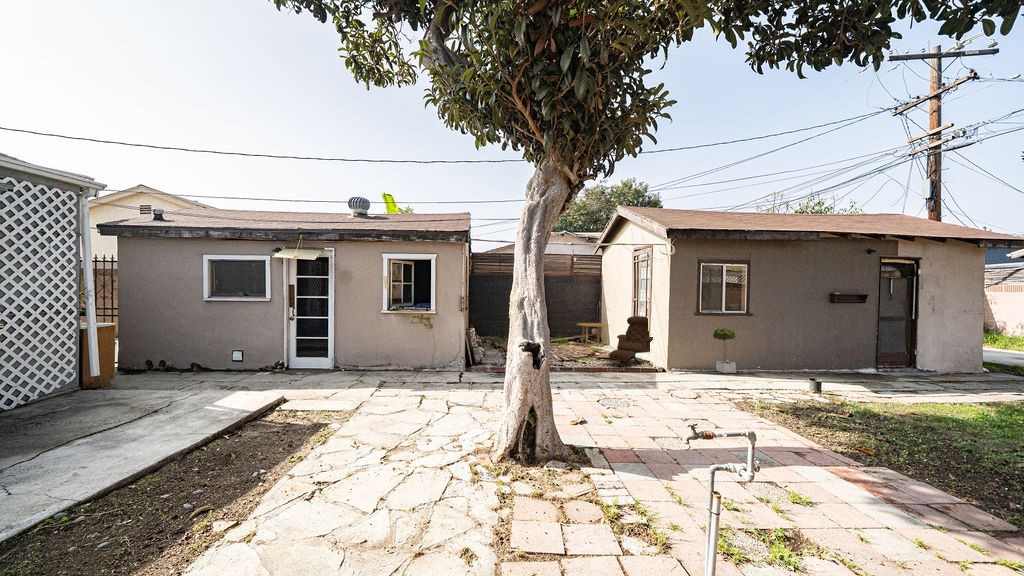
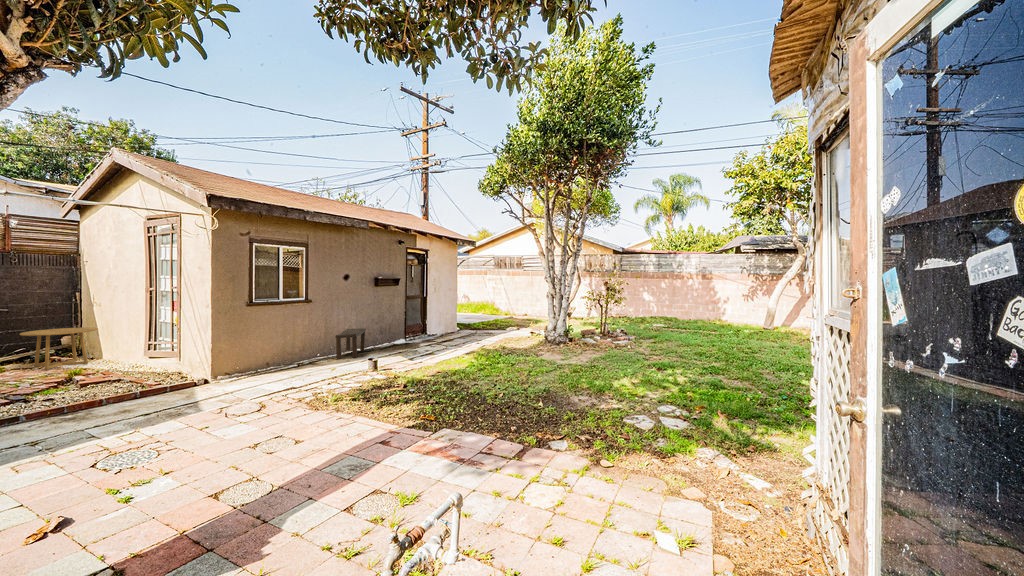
lounge chair: present [609,316,653,367] -> none [105,313,188,393]
potted tree: present [713,328,736,373] -> none [270,318,297,369]
bench: none [776,346,815,376] -> present [335,328,366,359]

